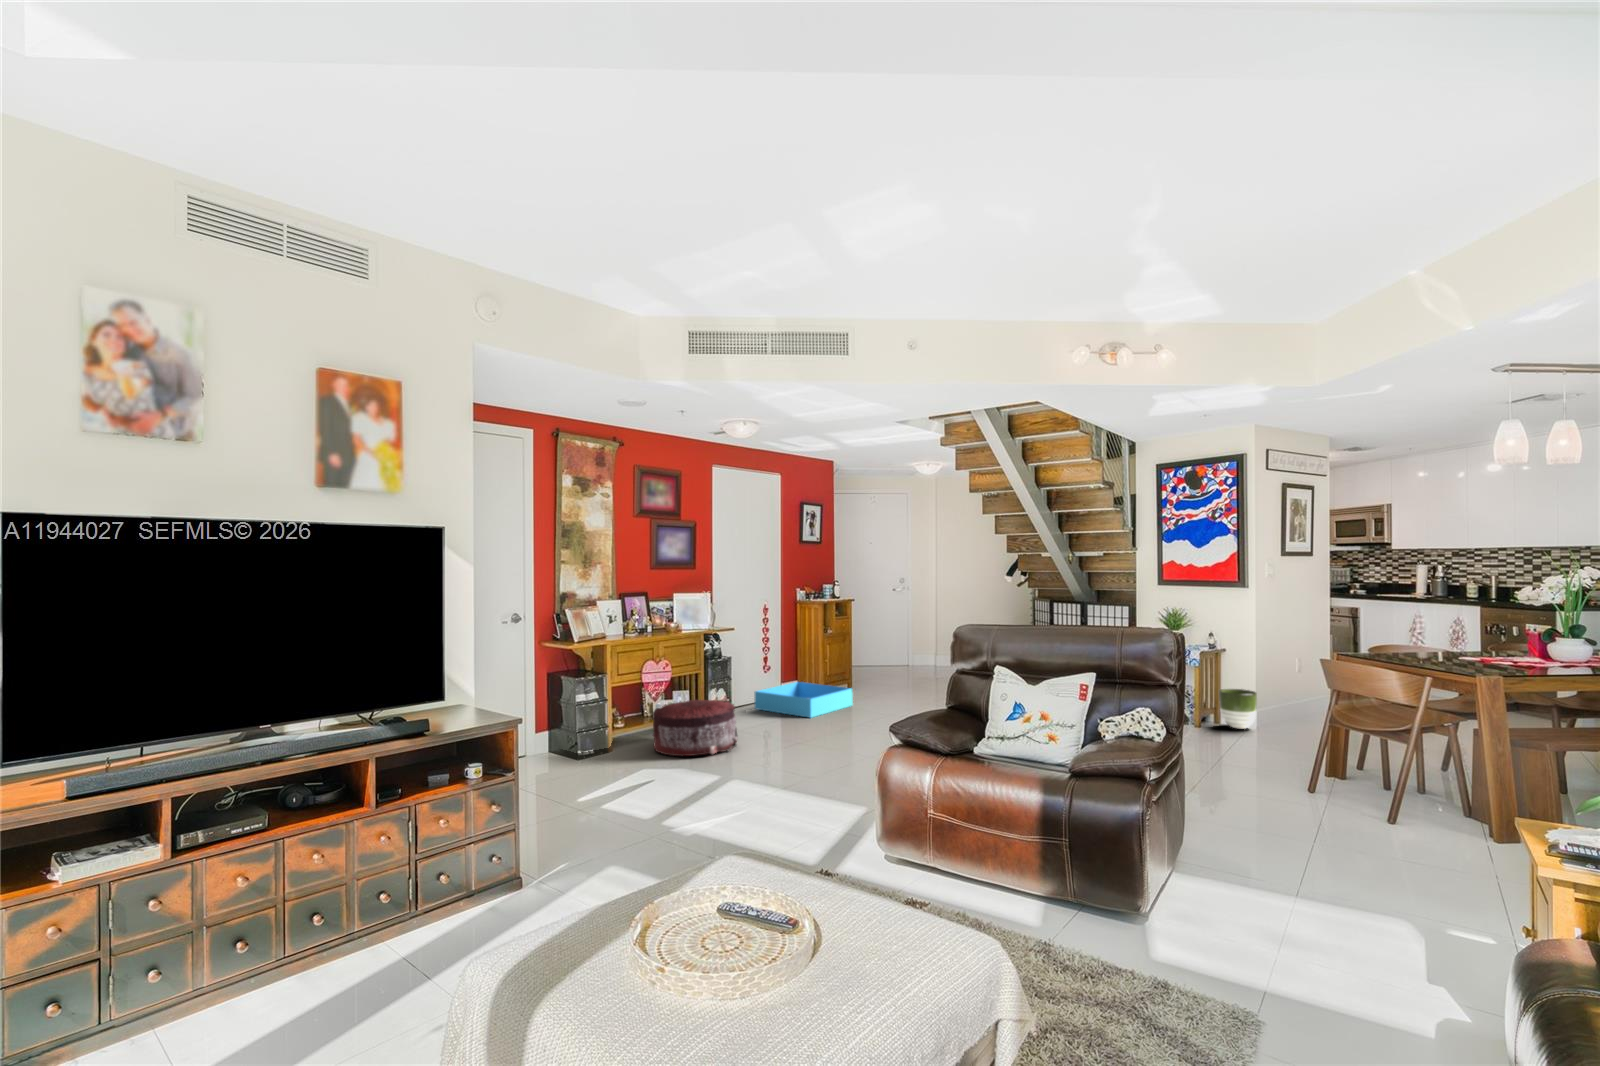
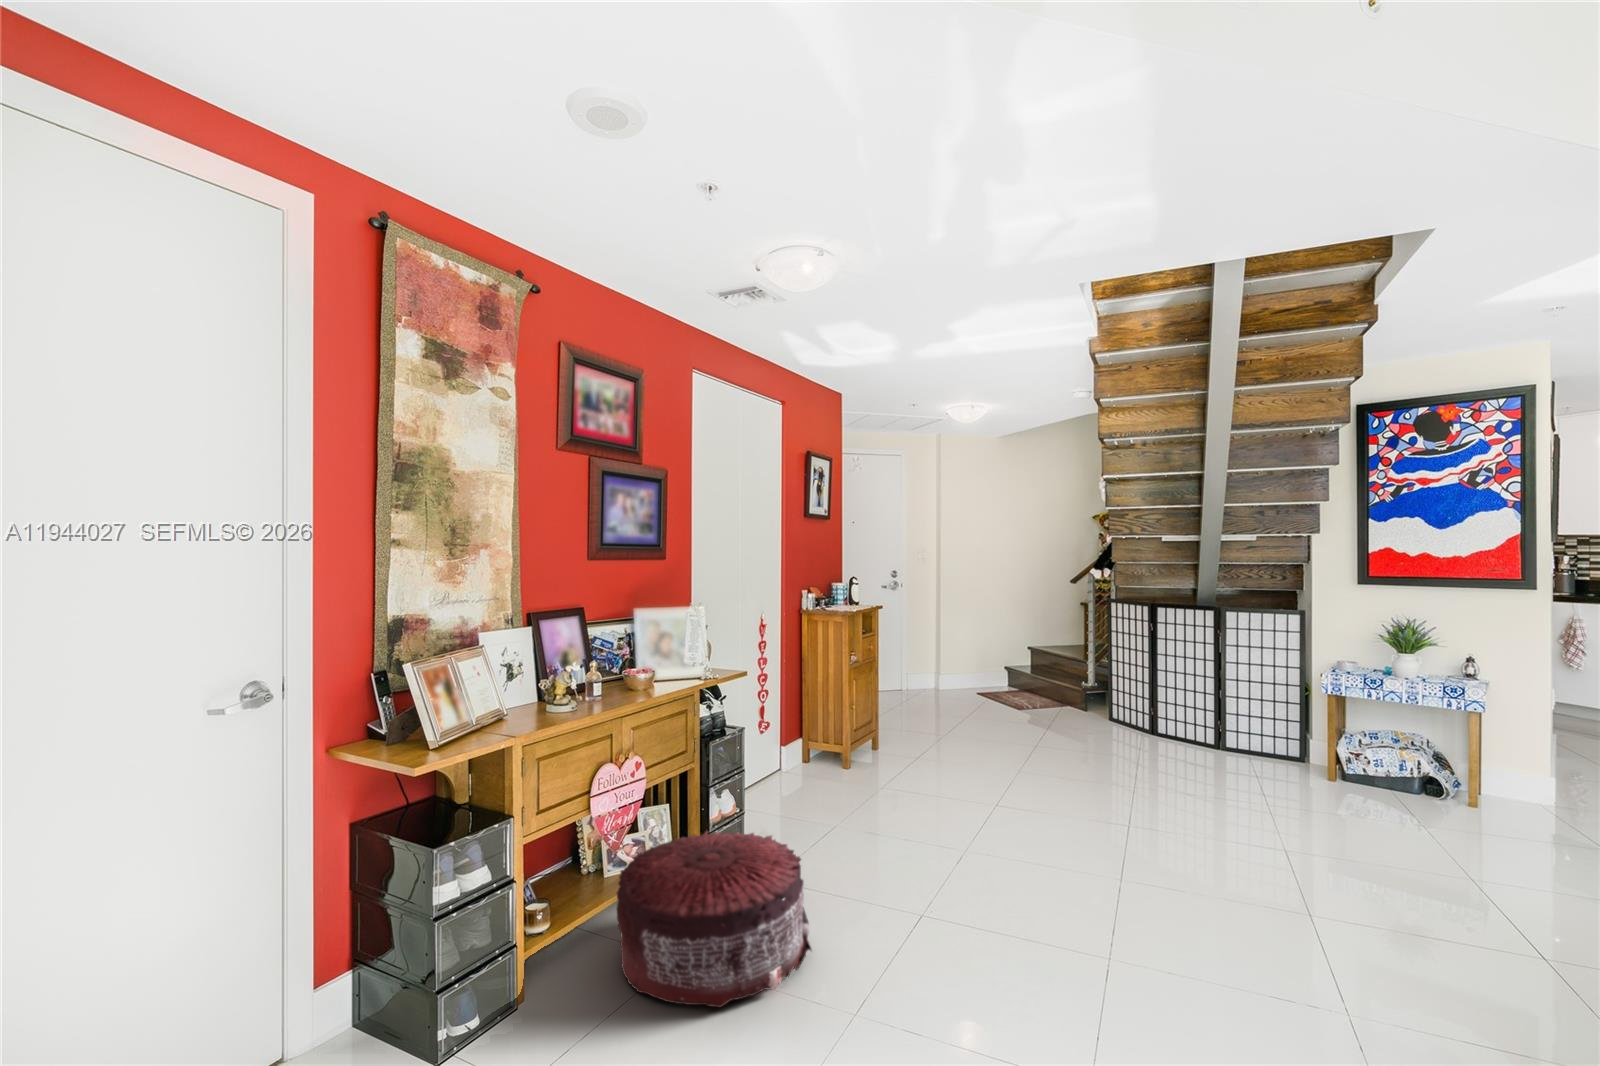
storage bin: present [754,682,853,718] -> none [756,743,911,824]
planter: present [1219,689,1257,729] -> none [1486,740,1556,805]

